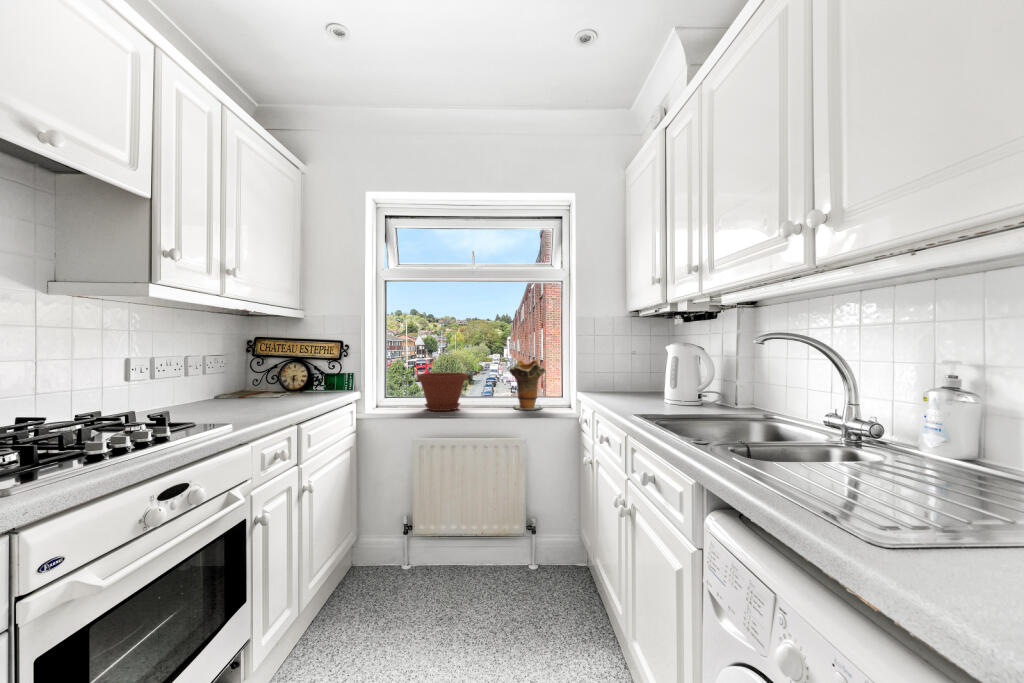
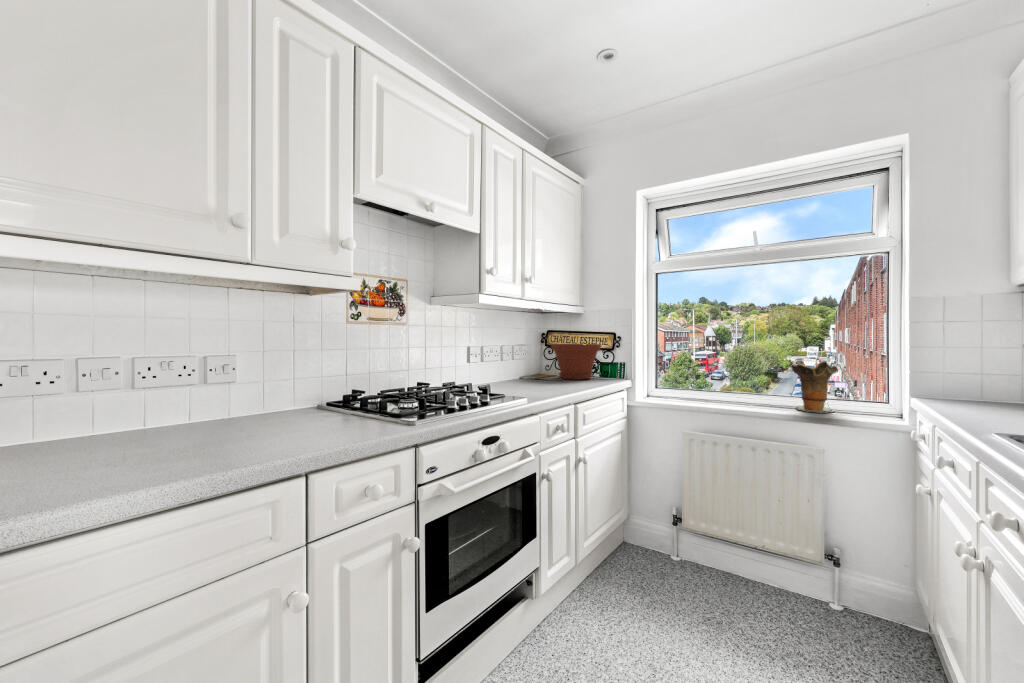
plant pot: present [417,372,468,411] -> present [551,344,601,380]

